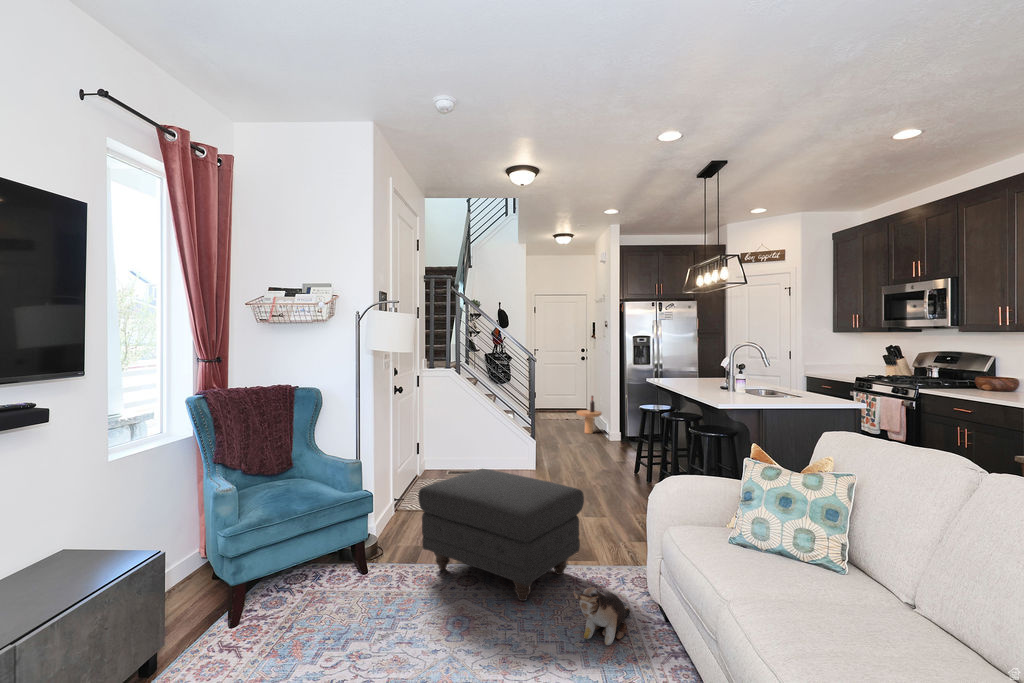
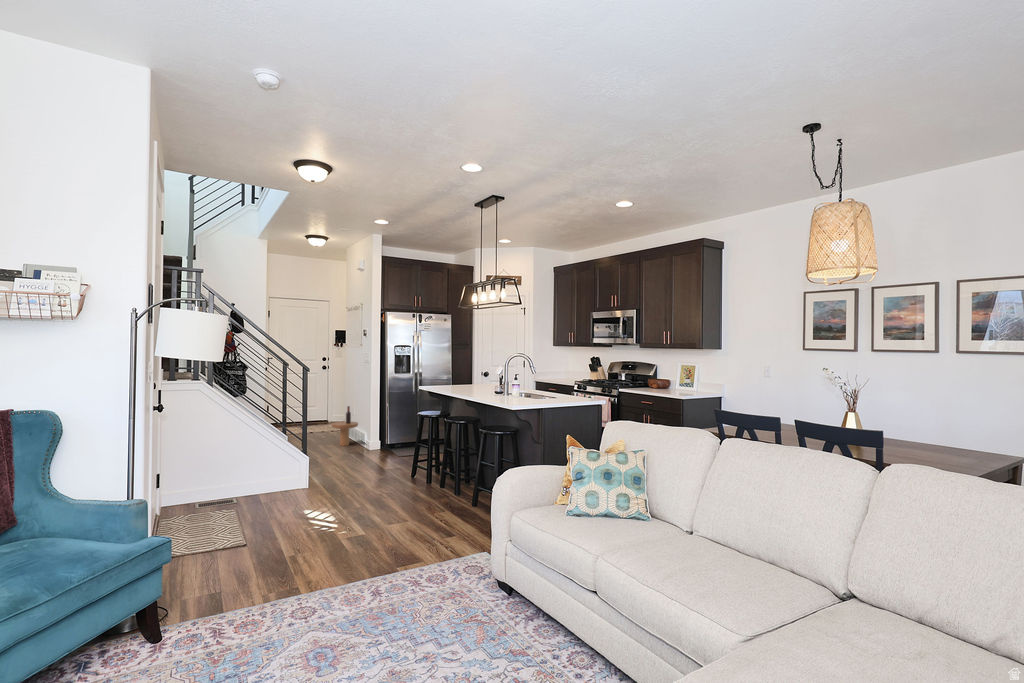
ottoman: present [418,469,584,601] -> none [237,490,419,615]
plush toy: present [573,587,630,645] -> none [448,579,486,630]

